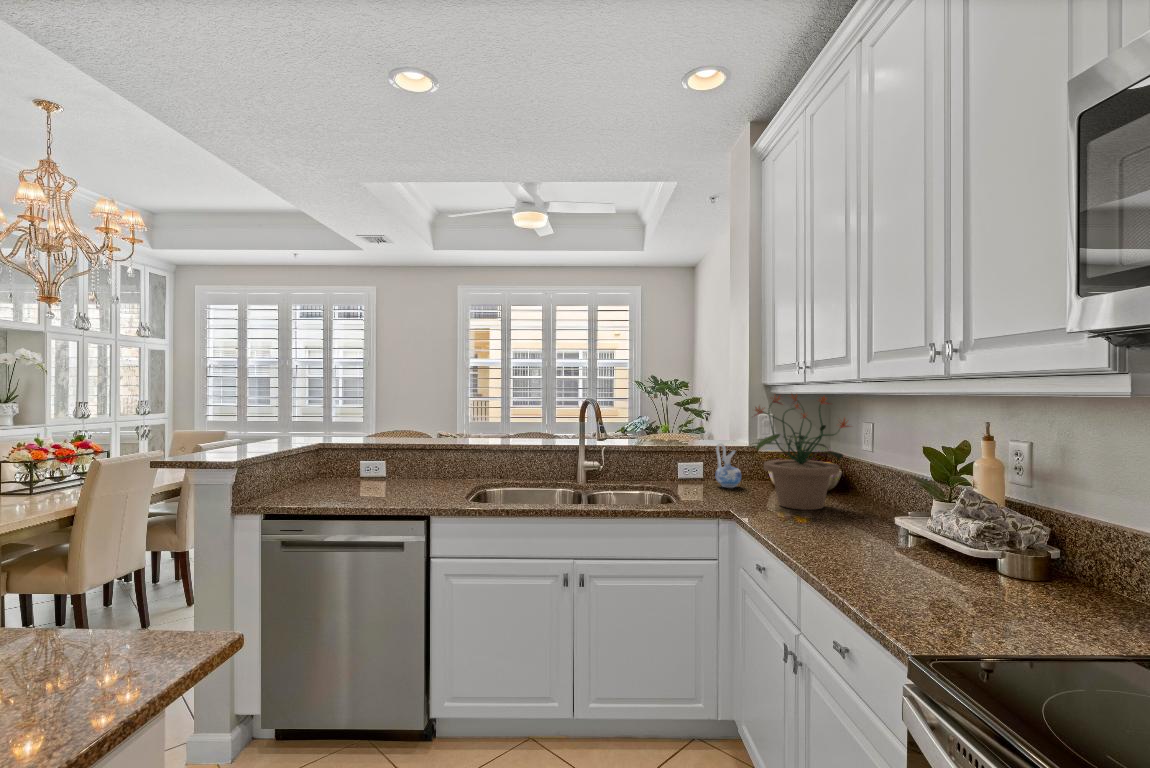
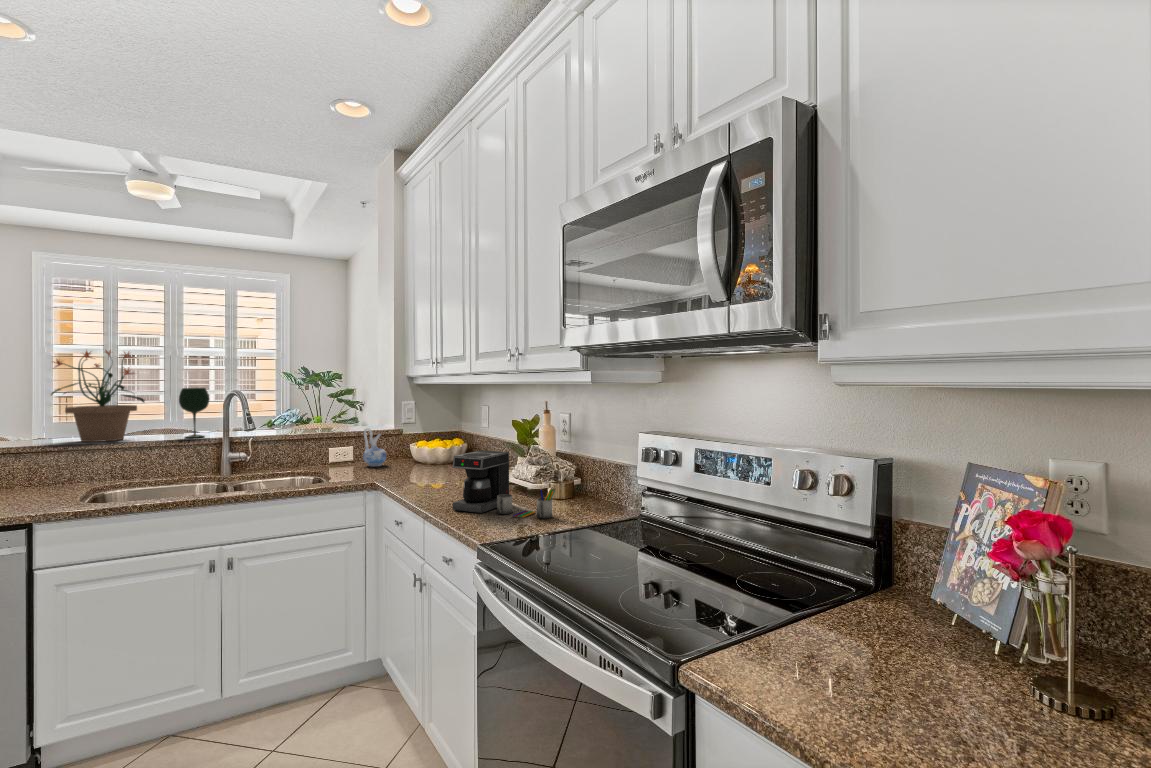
potted plant: present [755,394,850,510] -> present [51,350,145,442]
wine glass: none [540,395,566,445] -> present [179,388,209,438]
coffee maker: none [847,489,1036,616] -> present [453,450,555,519]

